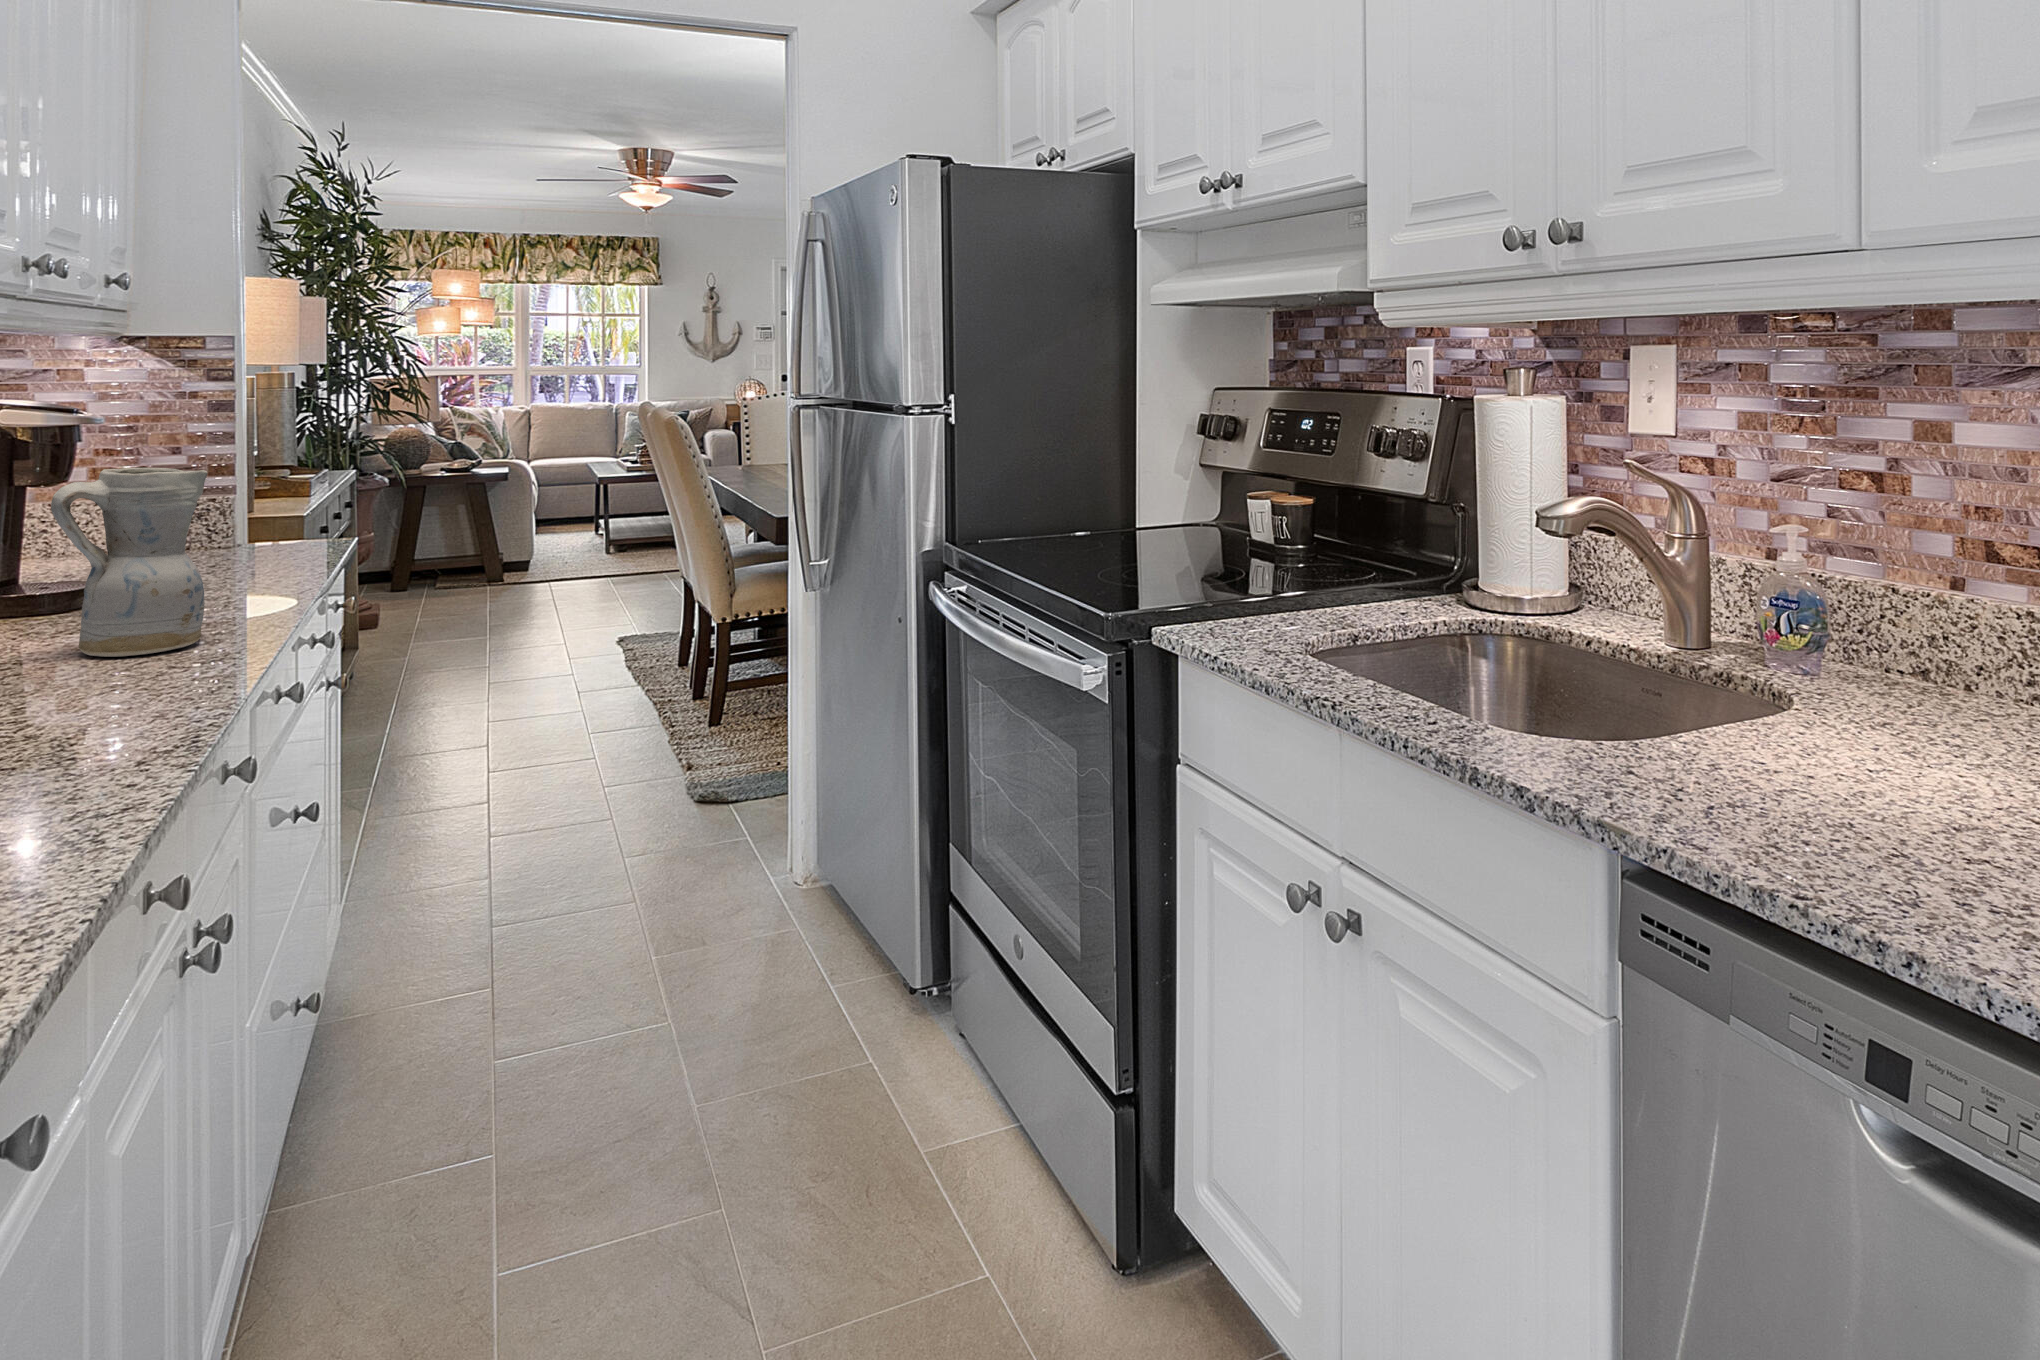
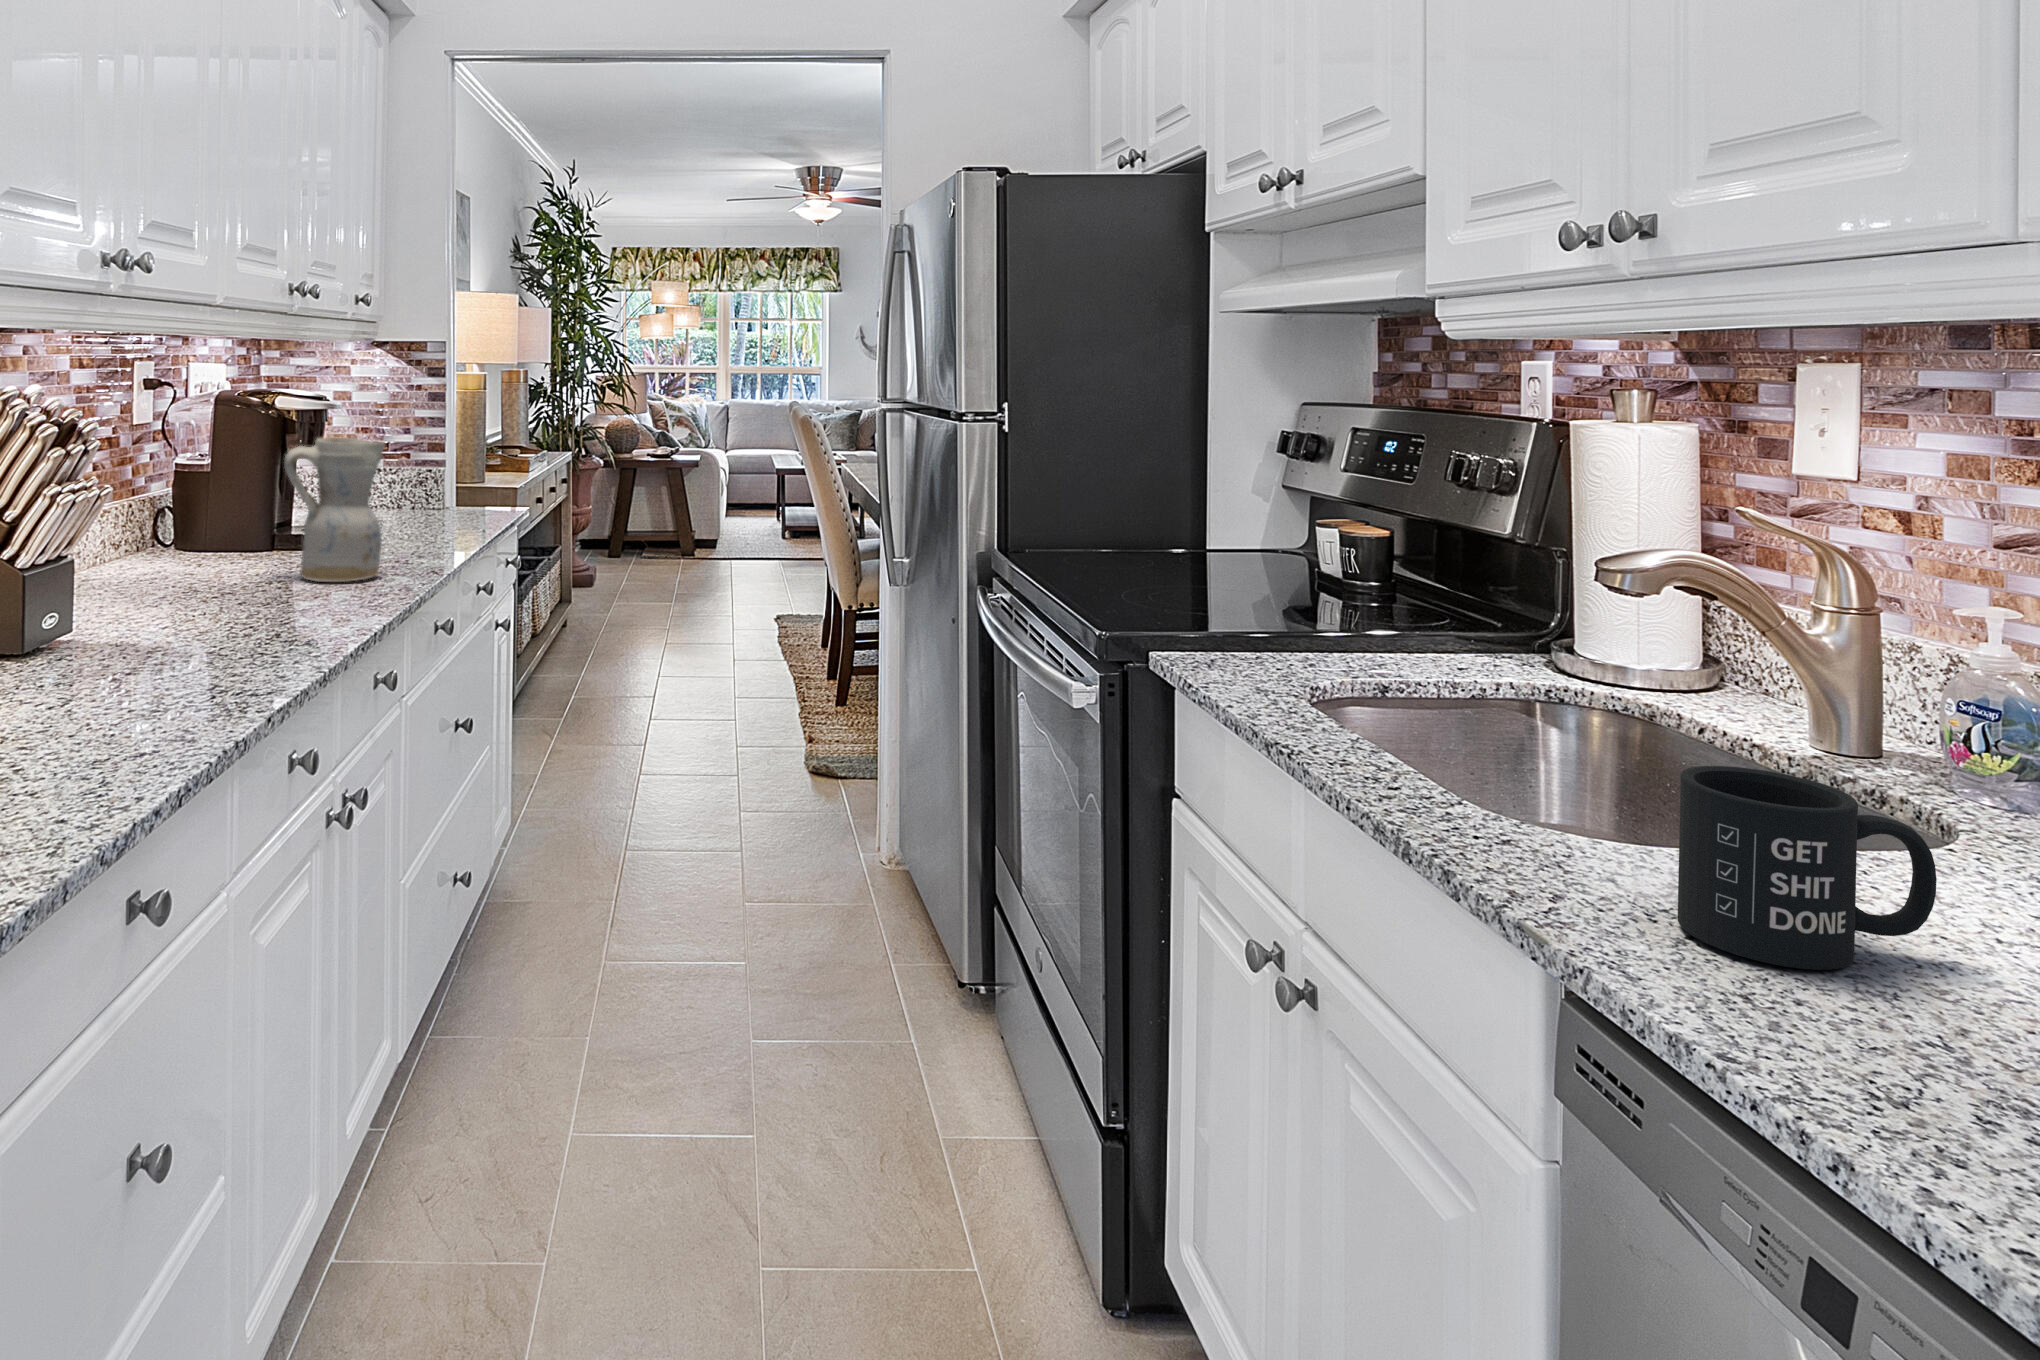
mug: none [1691,667,1850,816] -> present [1678,766,1937,970]

